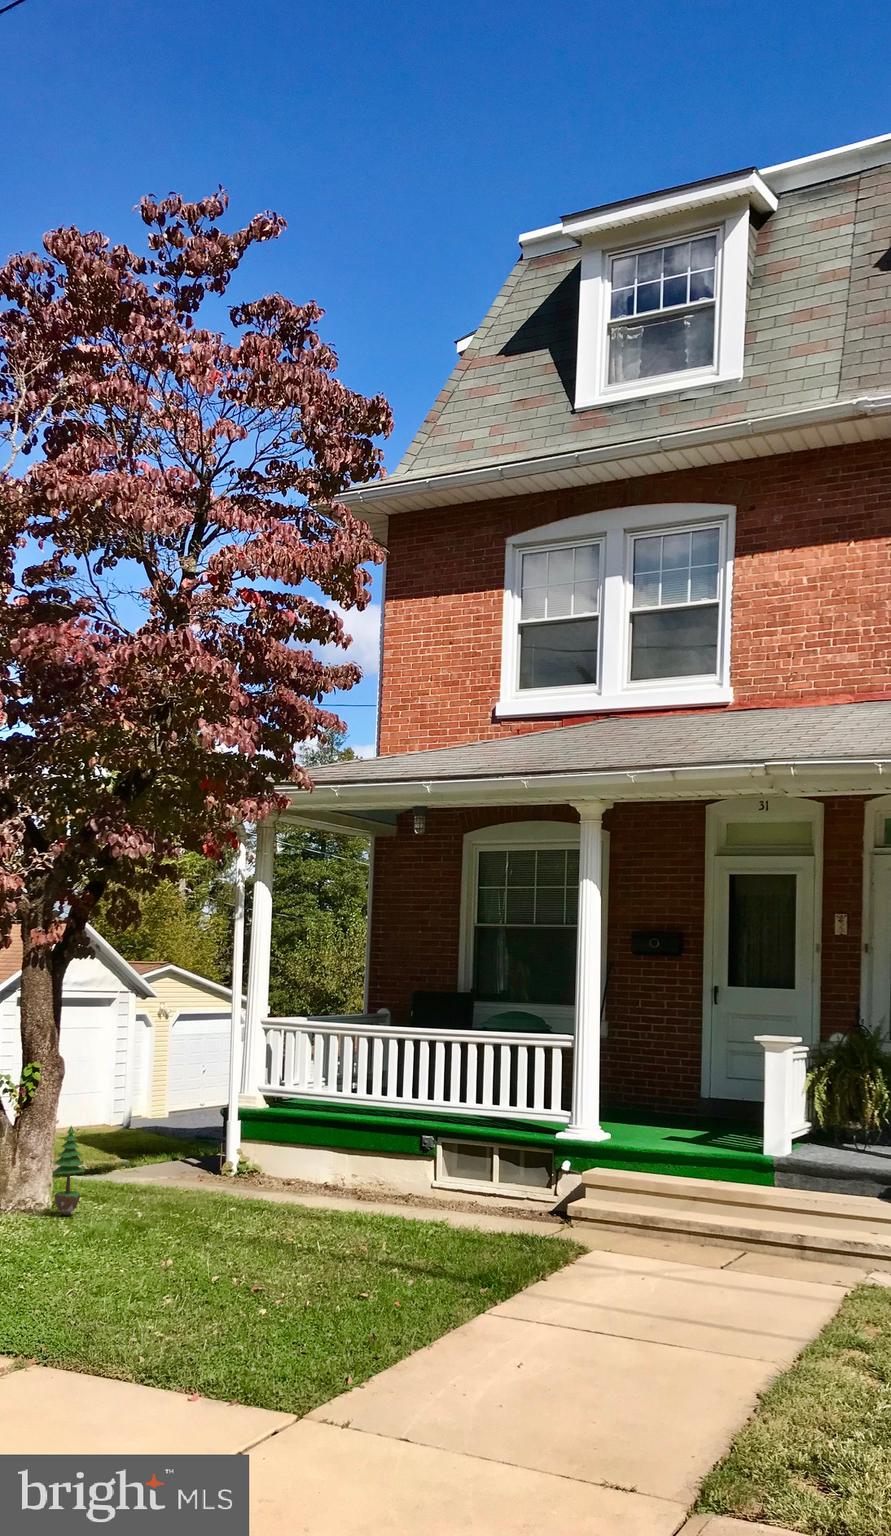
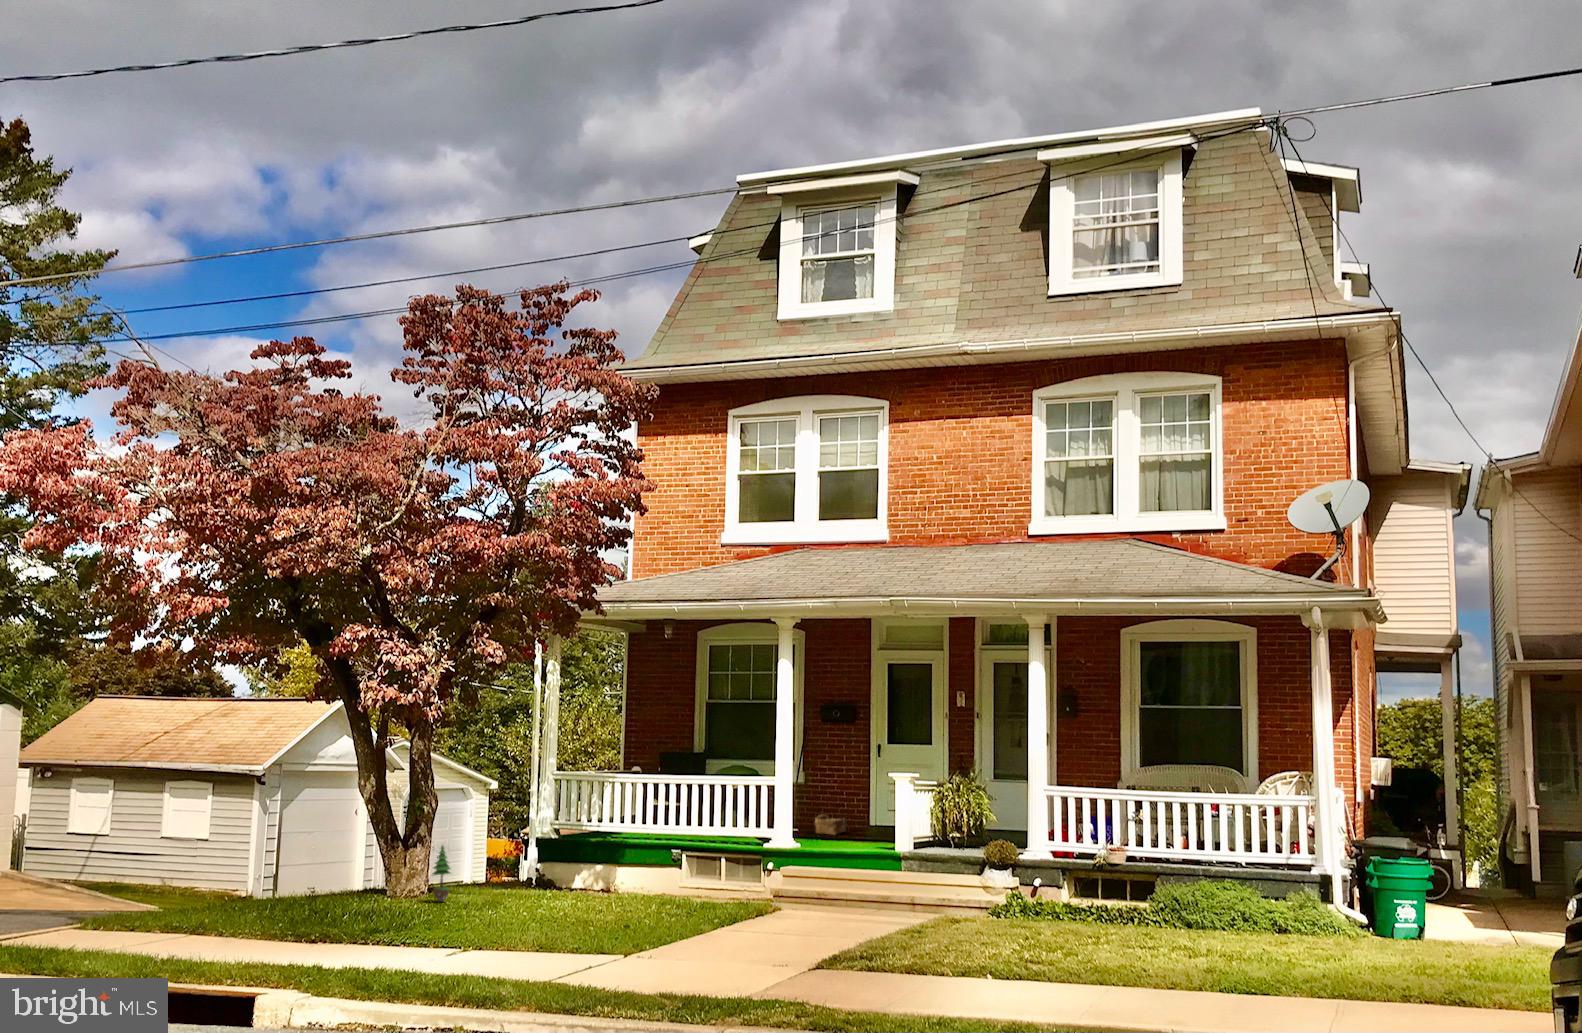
woven basket: none [628,1081,672,1119] -> present [815,815,847,835]

